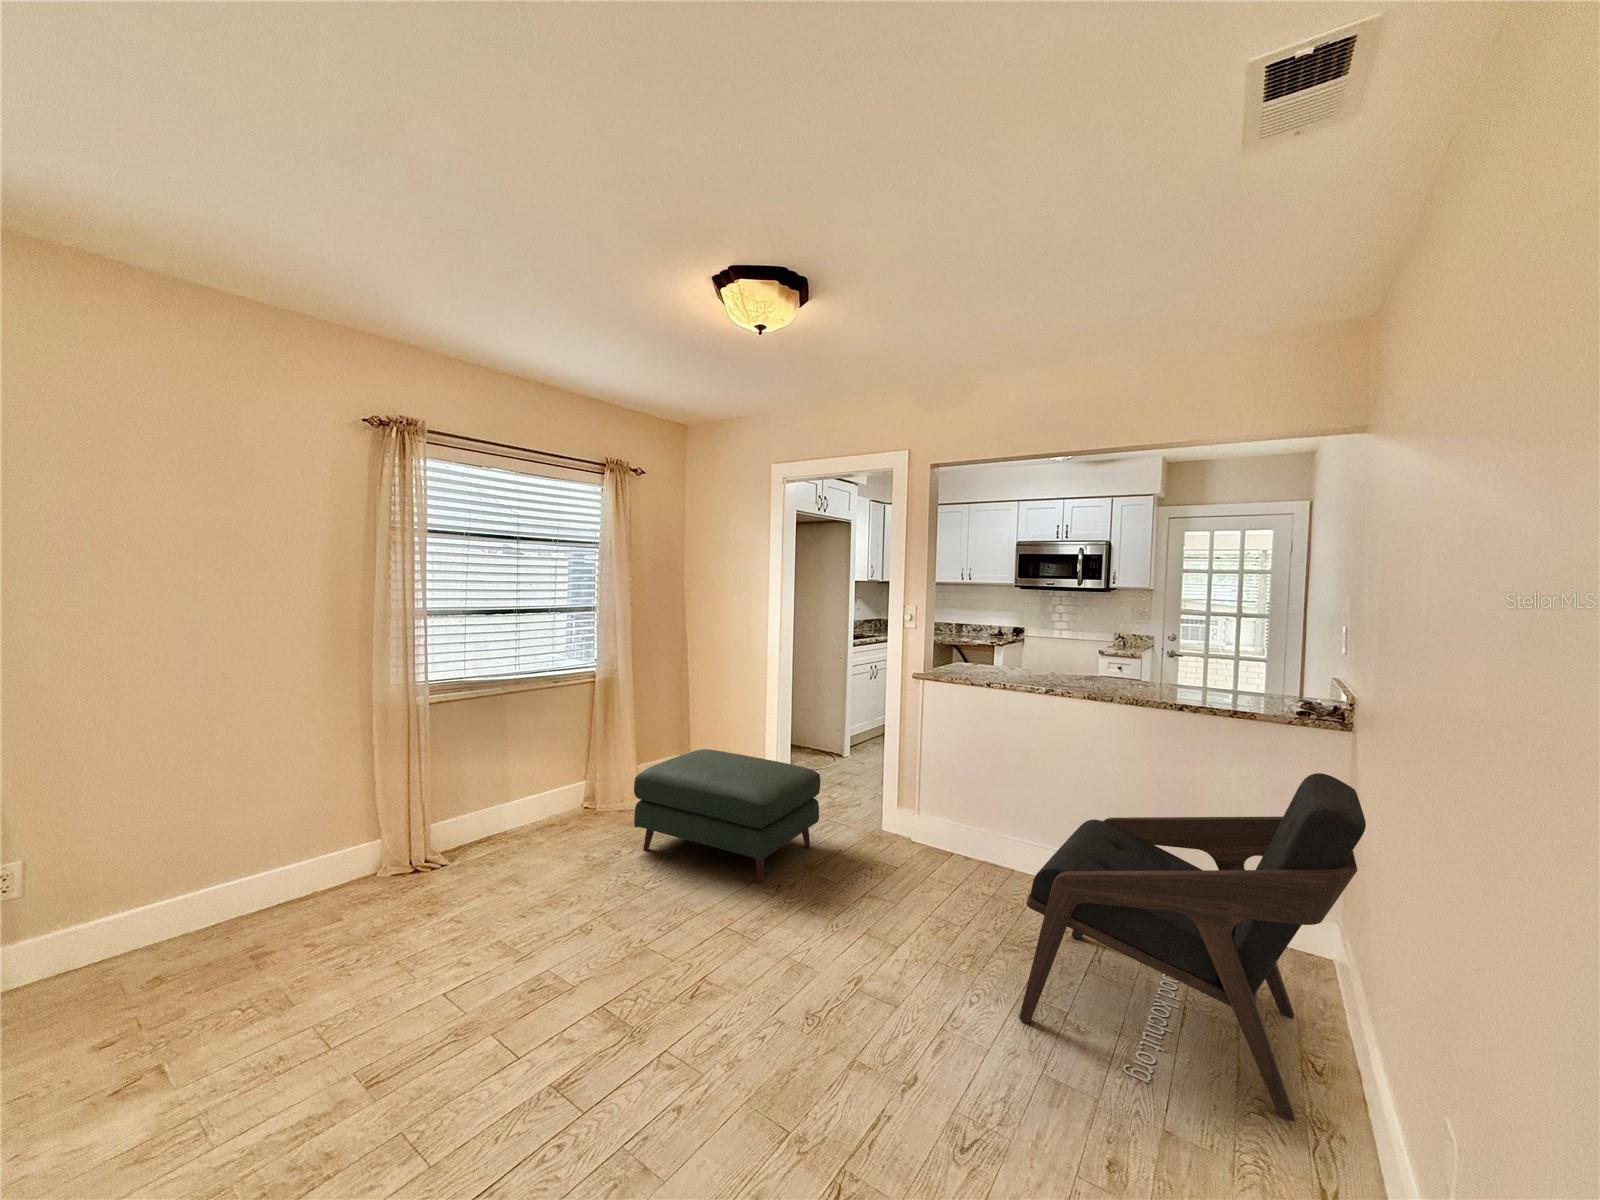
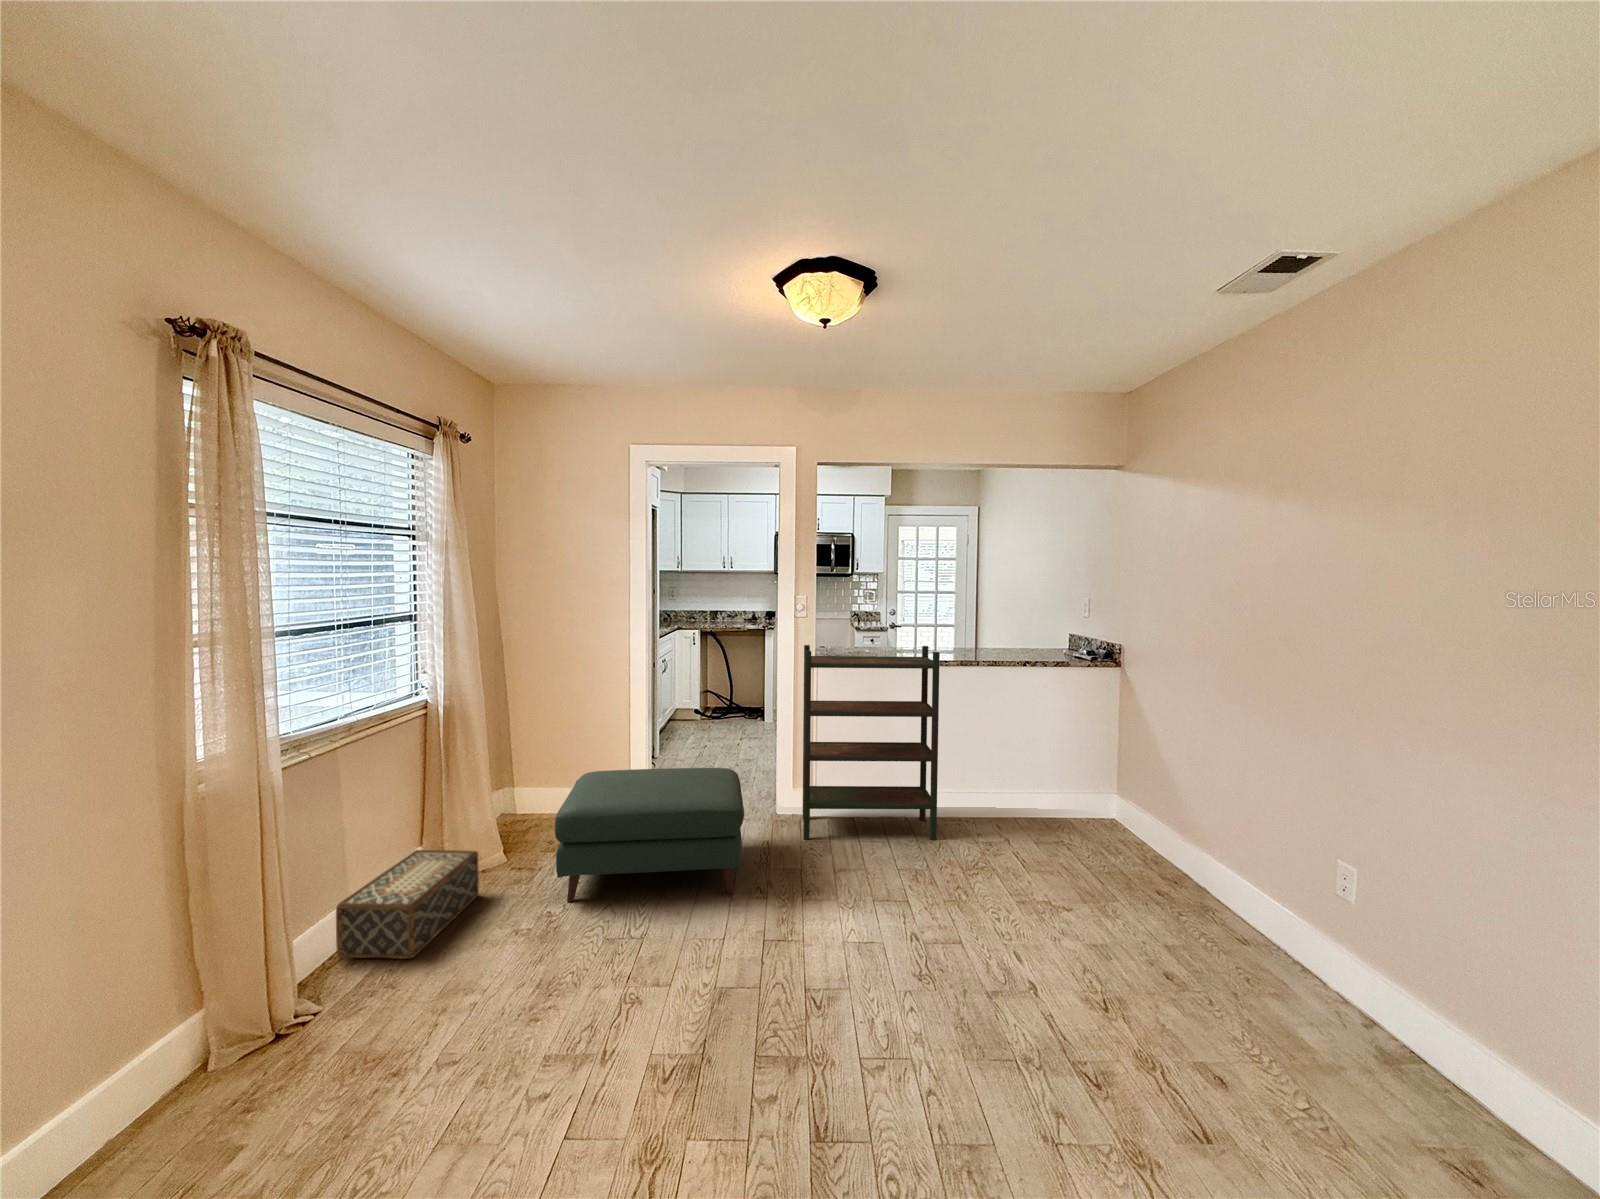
bookshelf: none [884,658,1053,901] -> present [803,645,940,840]
lounge chair: present [1019,773,1366,1121] -> none [992,693,1231,926]
woven basket: none [489,782,602,855] -> present [336,850,479,959]

